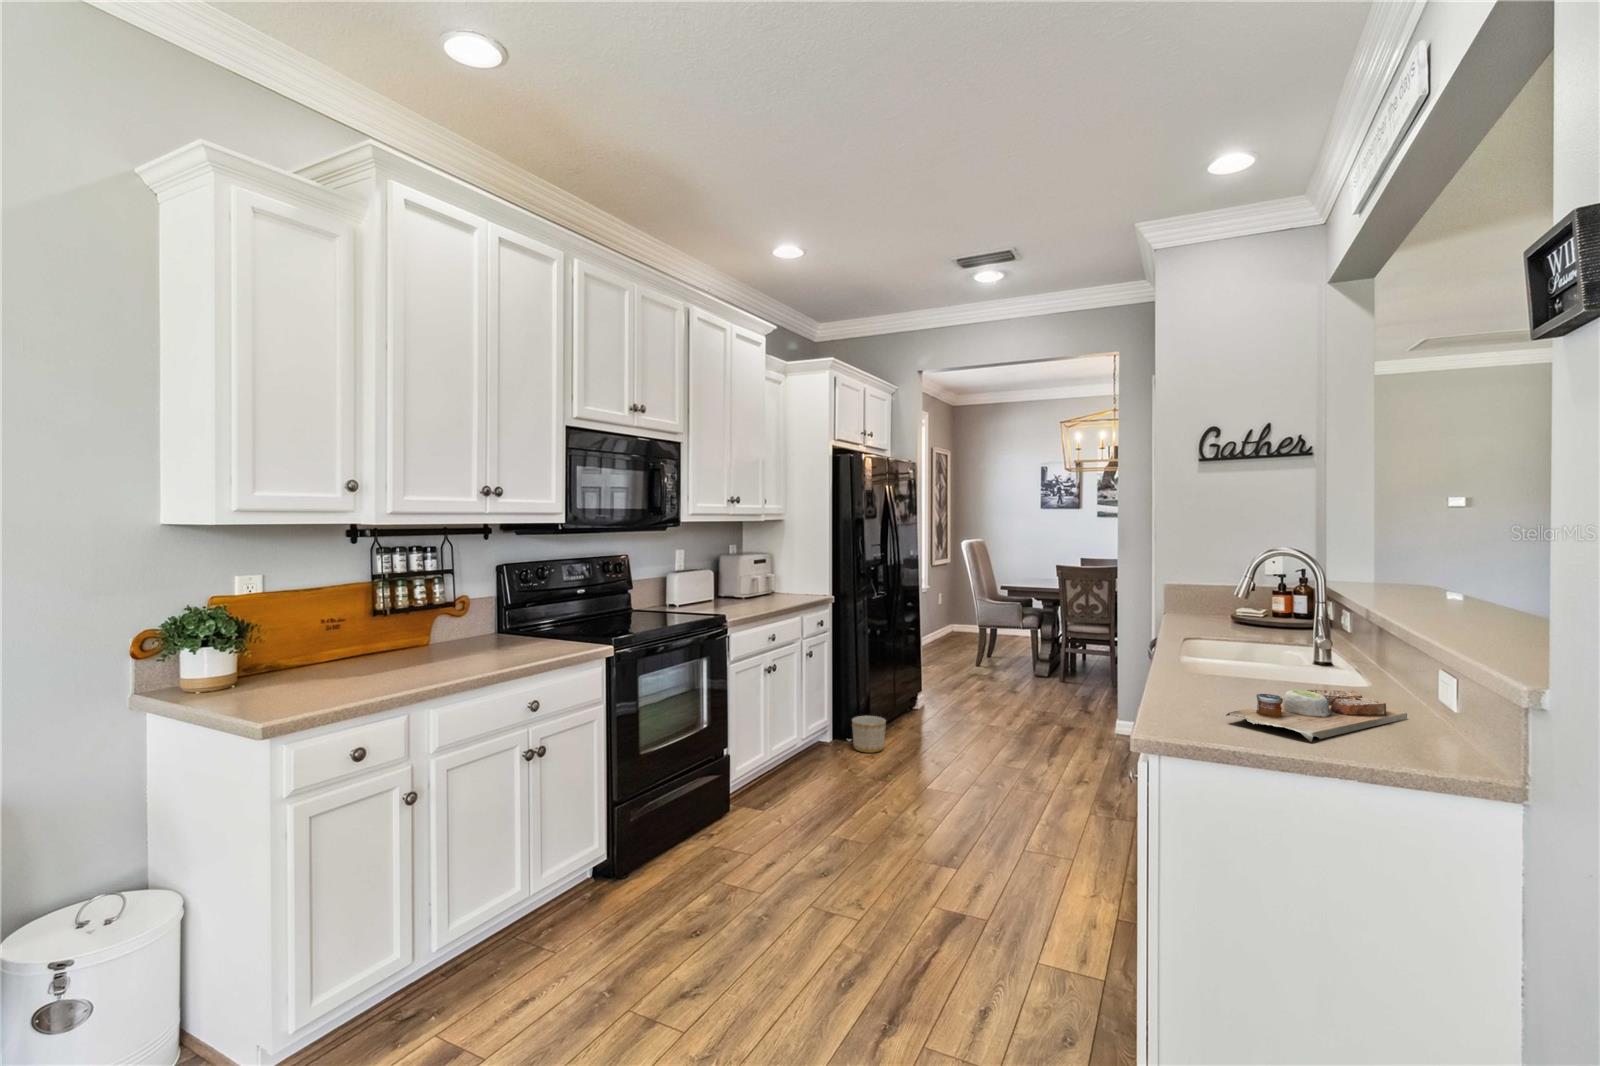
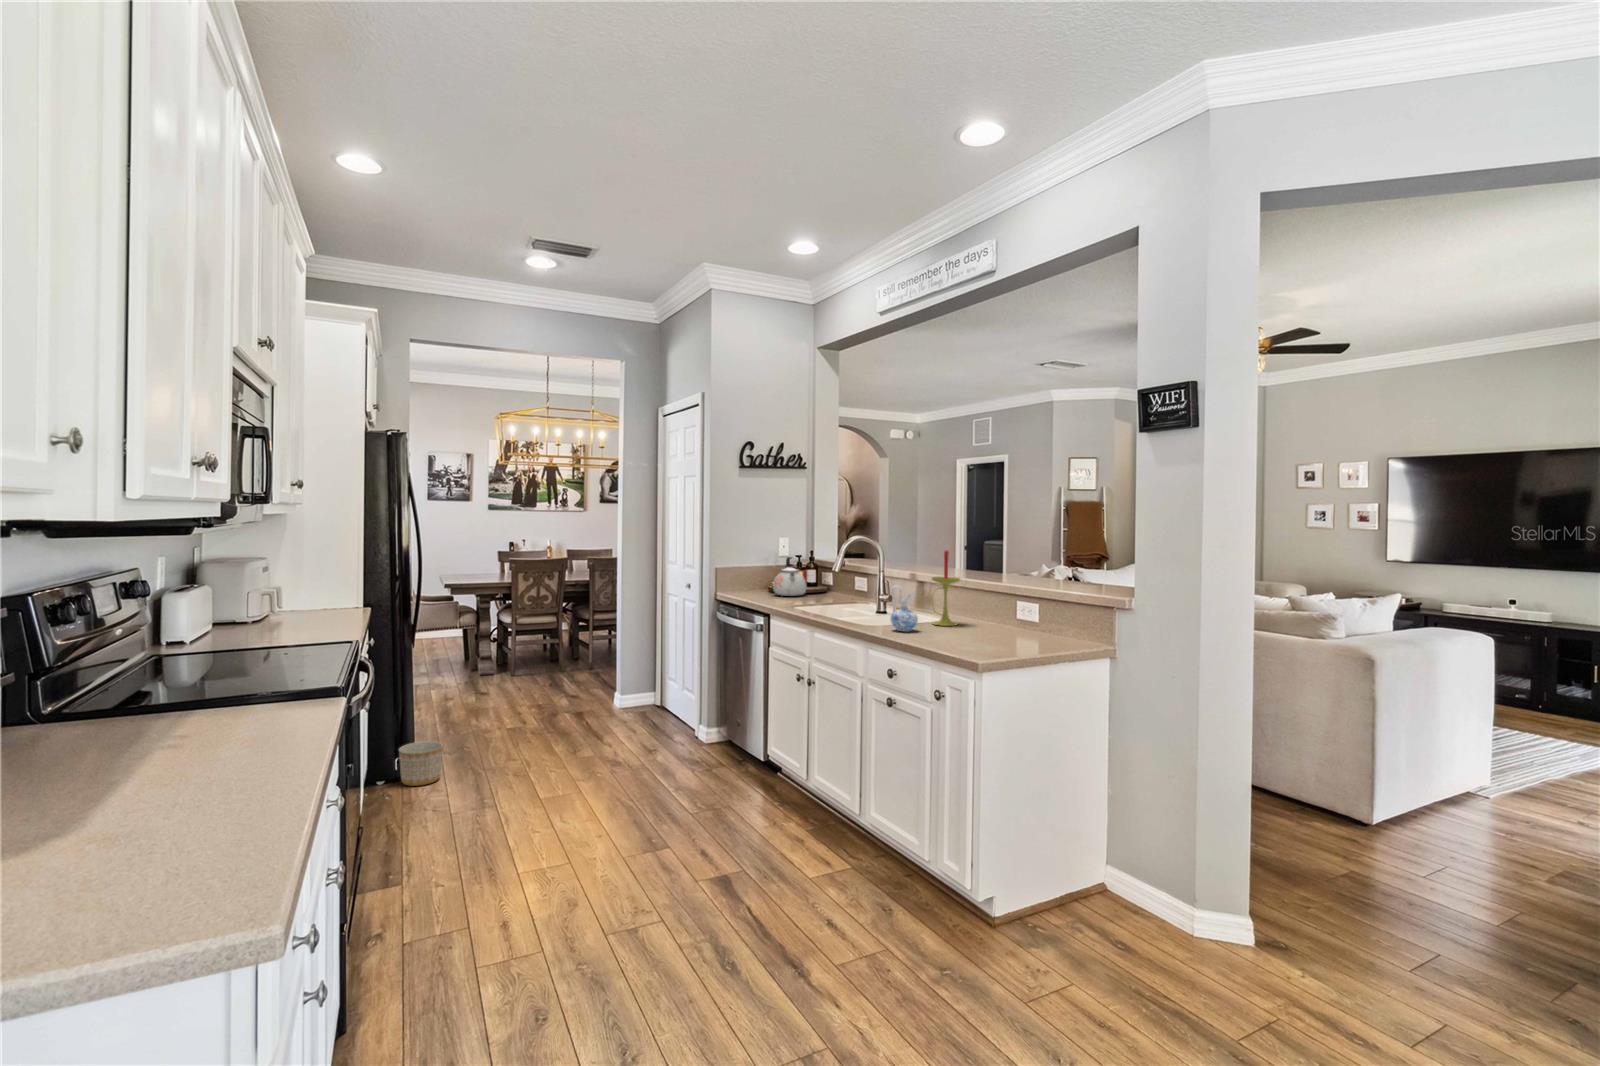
candle: none [1286,569,1354,691] -> present [932,550,960,626]
kettle: none [1228,574,1279,627] -> present [773,557,806,596]
ceramic pitcher: none [1196,617,1240,685] -> present [891,586,918,631]
cutting board: present [1226,689,1407,741] -> none [973,622,1037,650]

